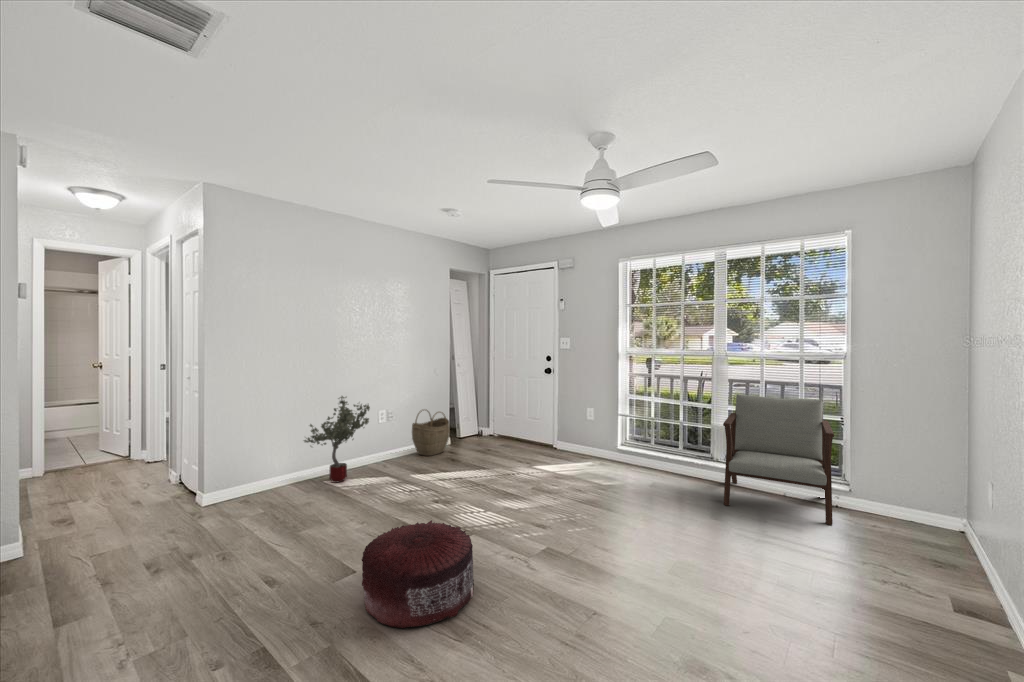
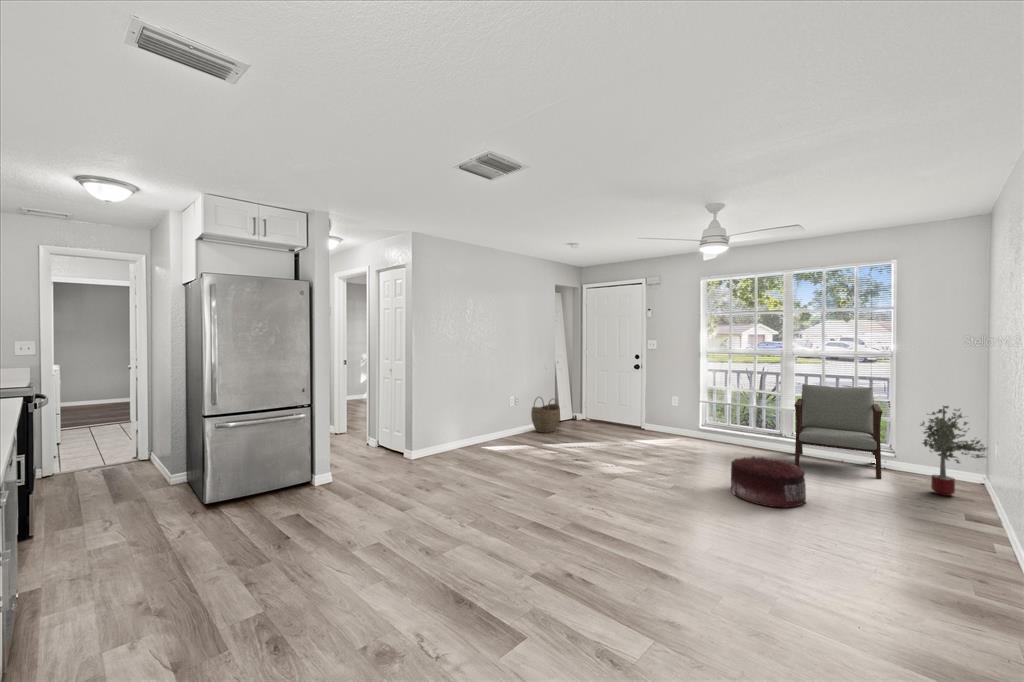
potted tree: present [304,396,370,483] -> present [921,406,987,496]
pouf: present [362,520,474,628] -> present [731,456,806,508]

